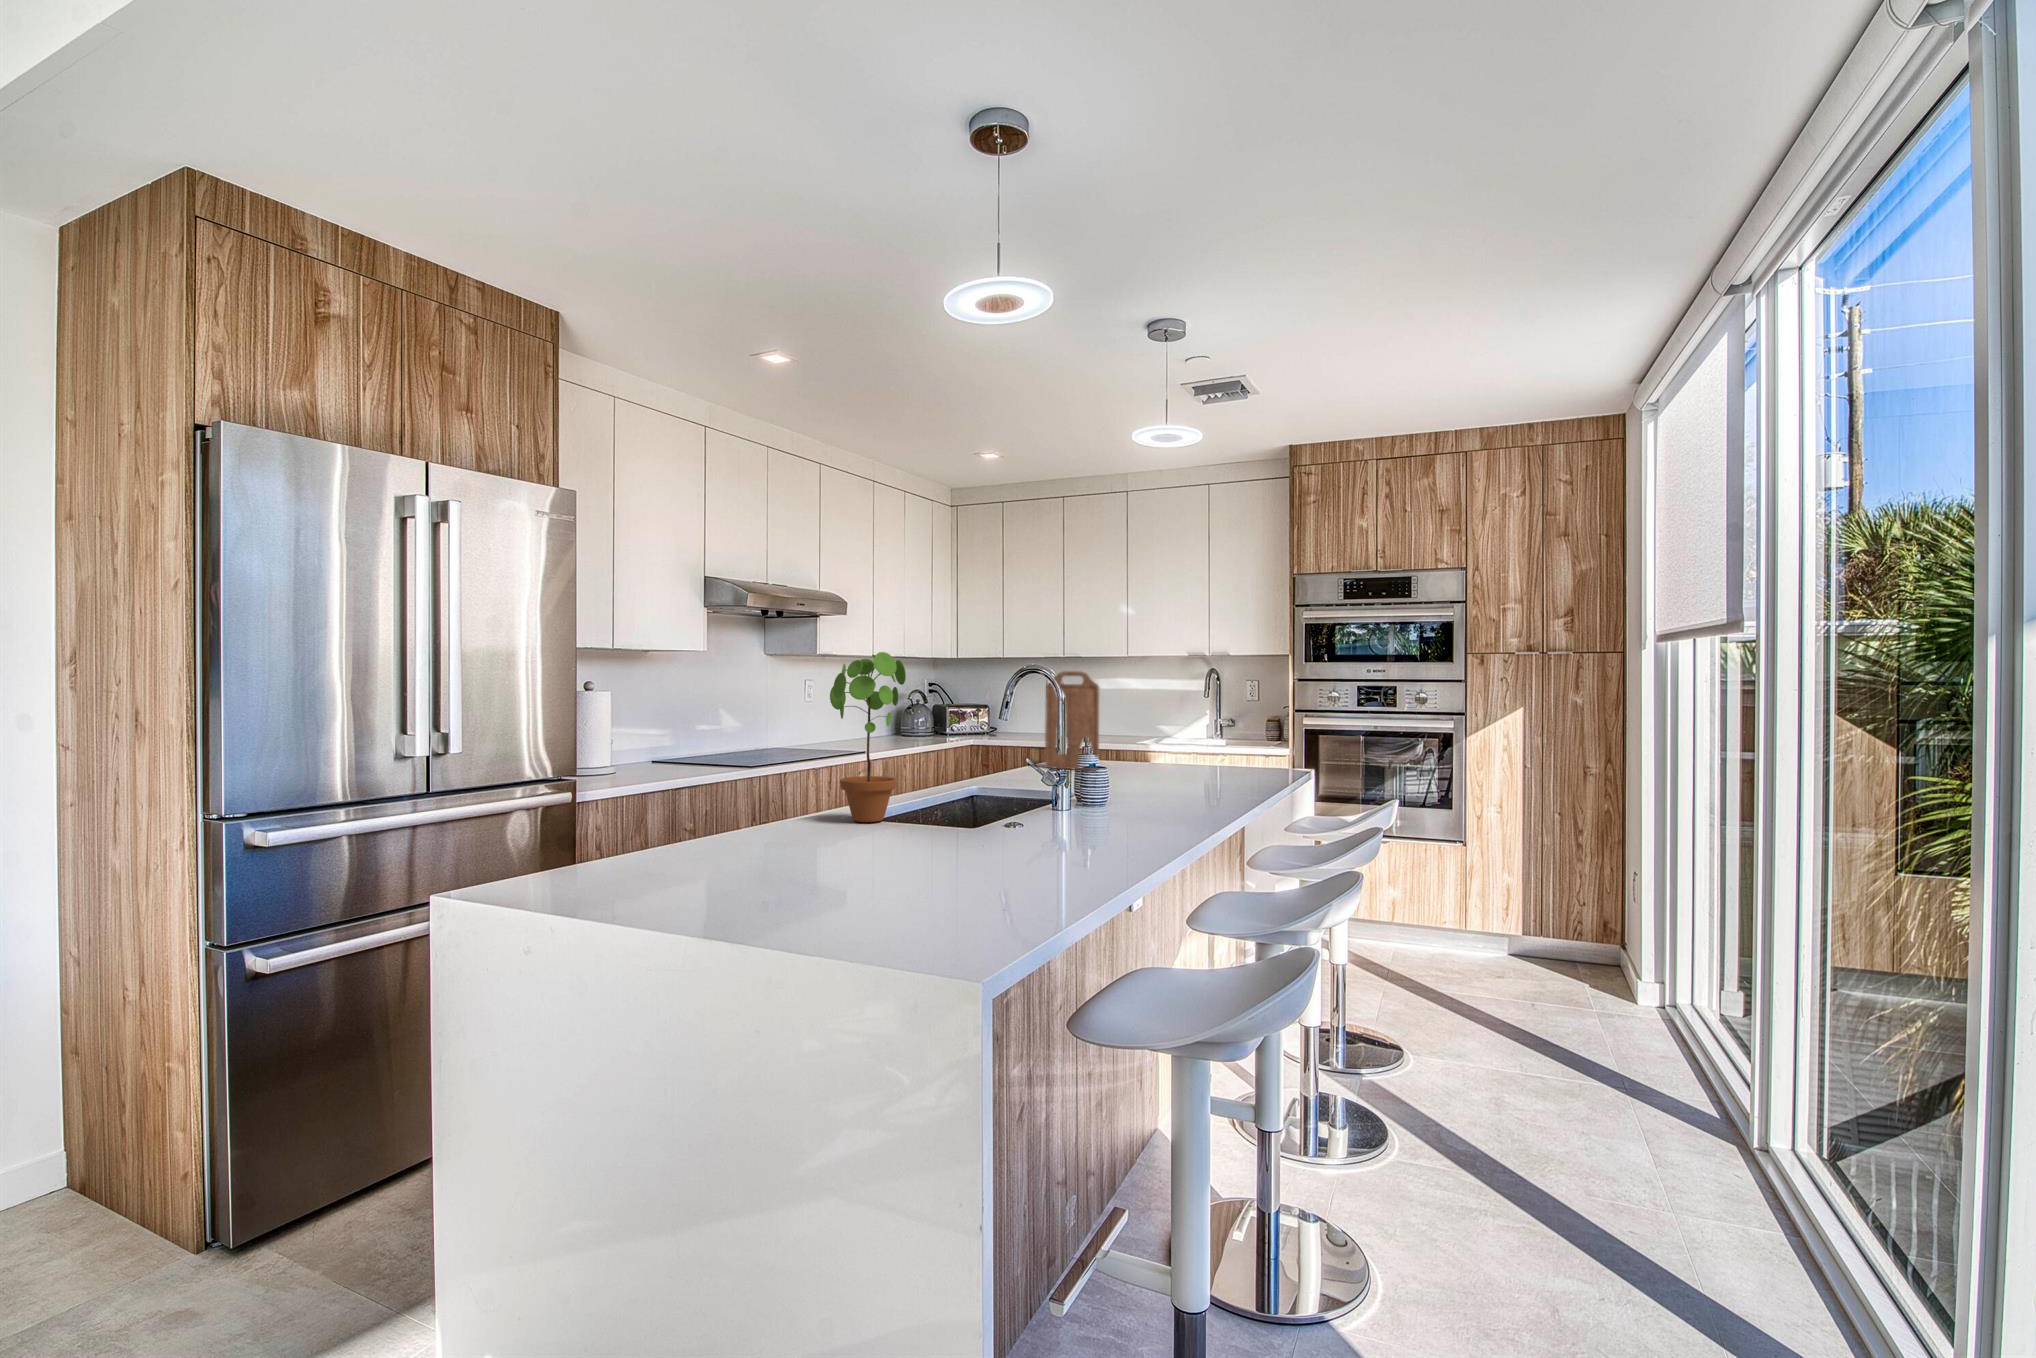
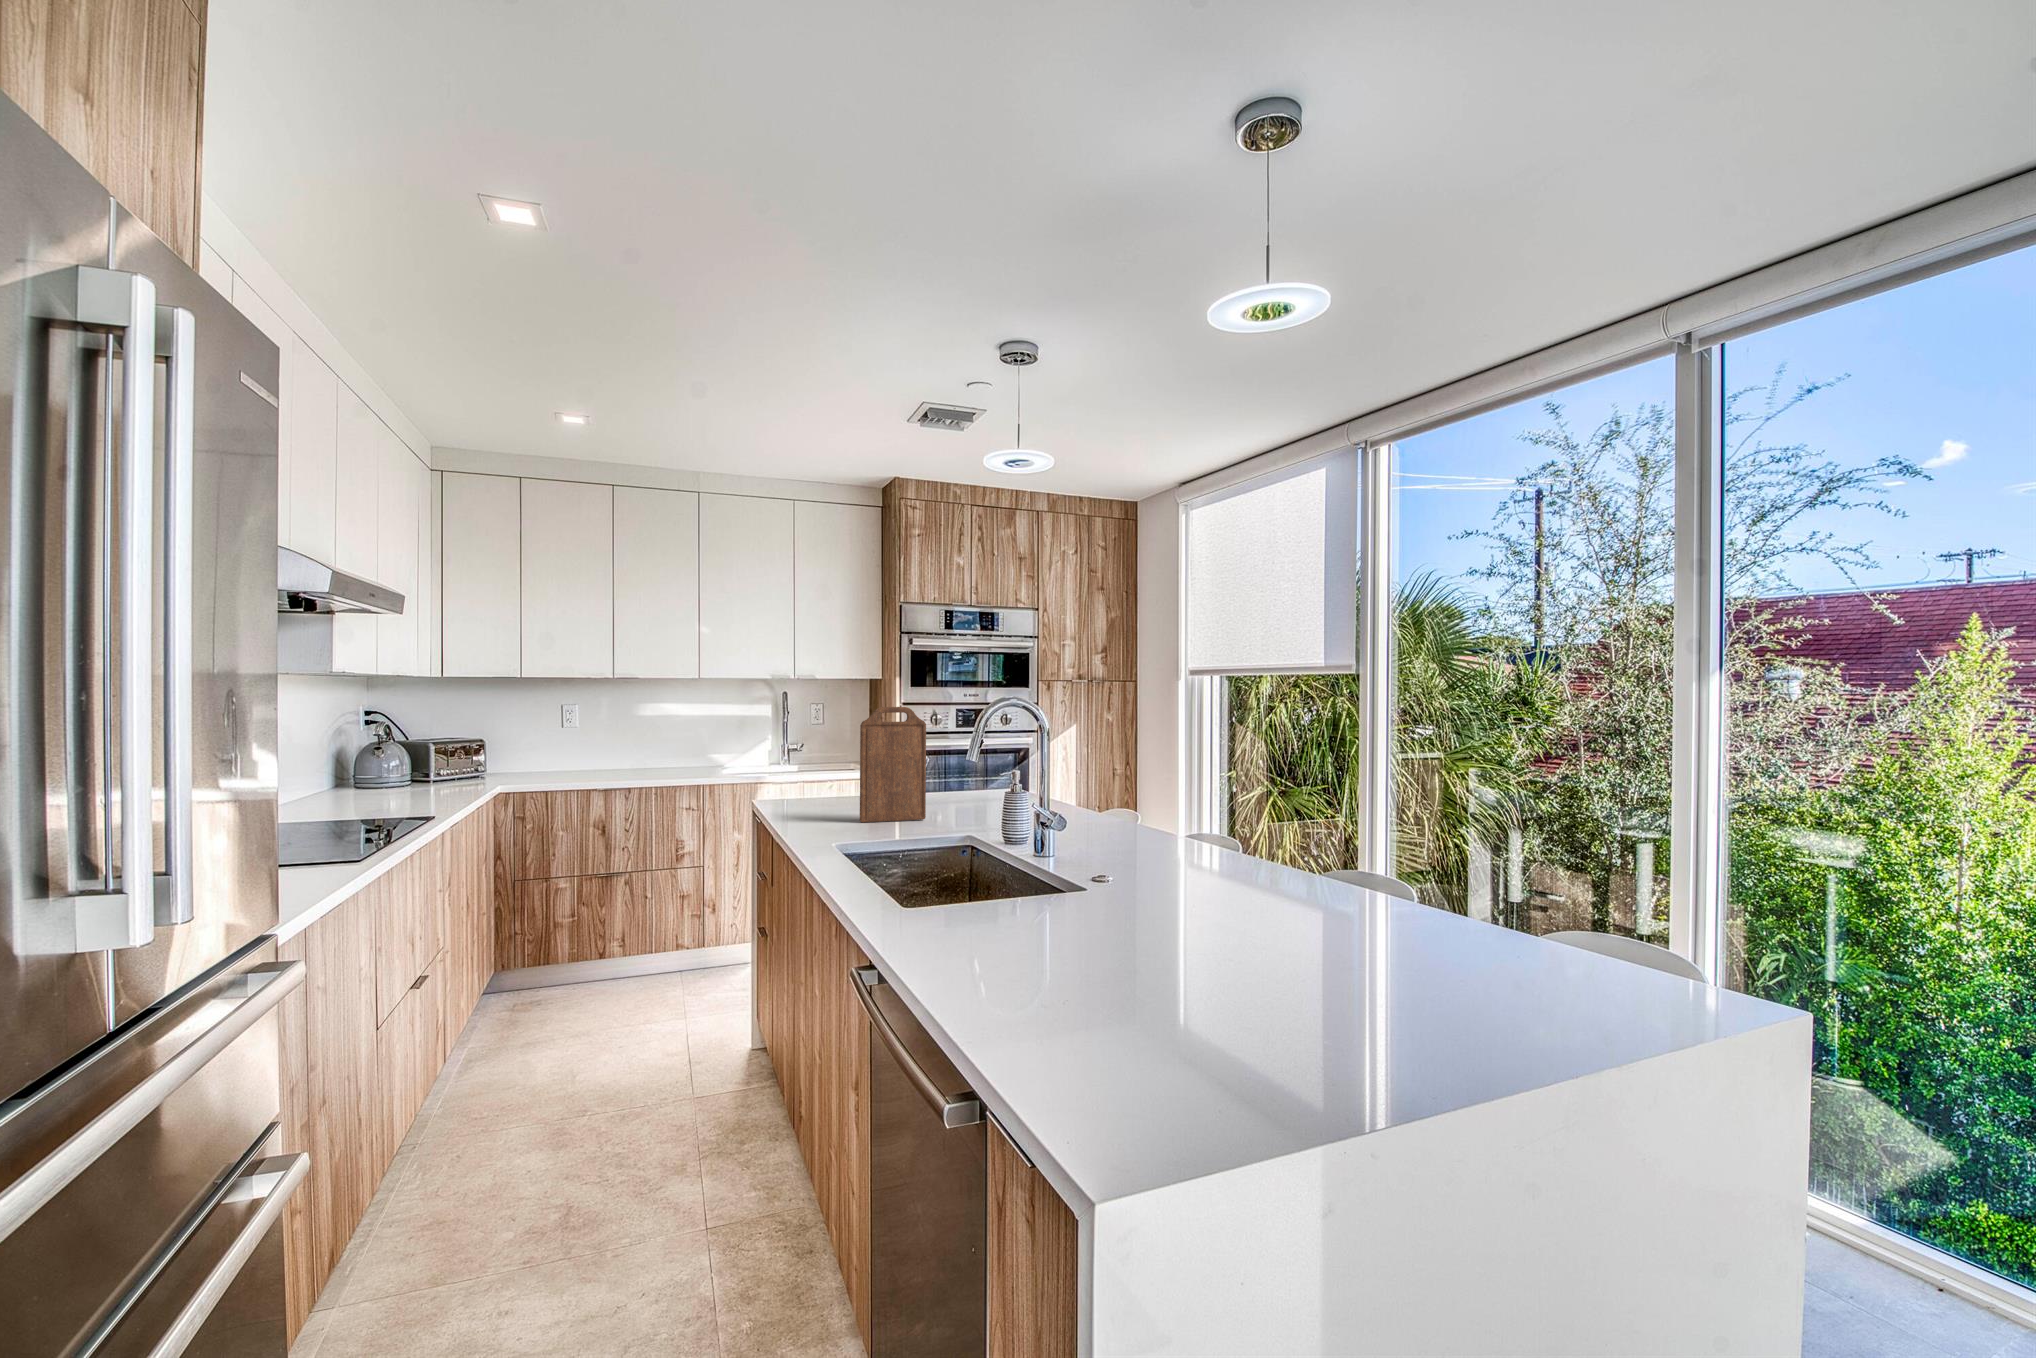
potted plant: present [830,652,906,822] -> none [1018,699,1128,947]

